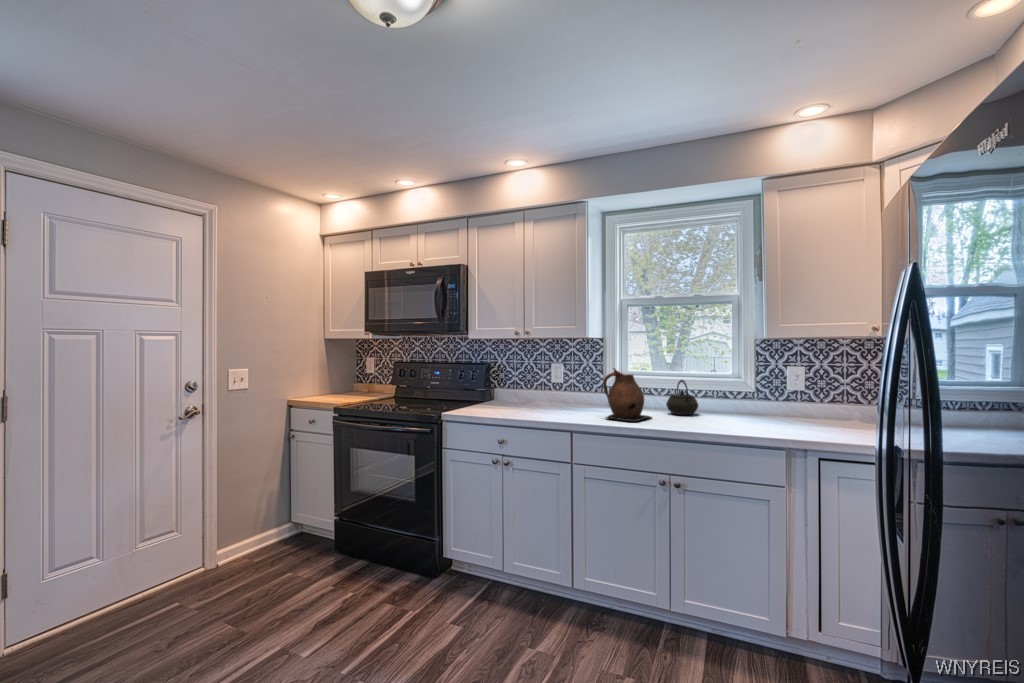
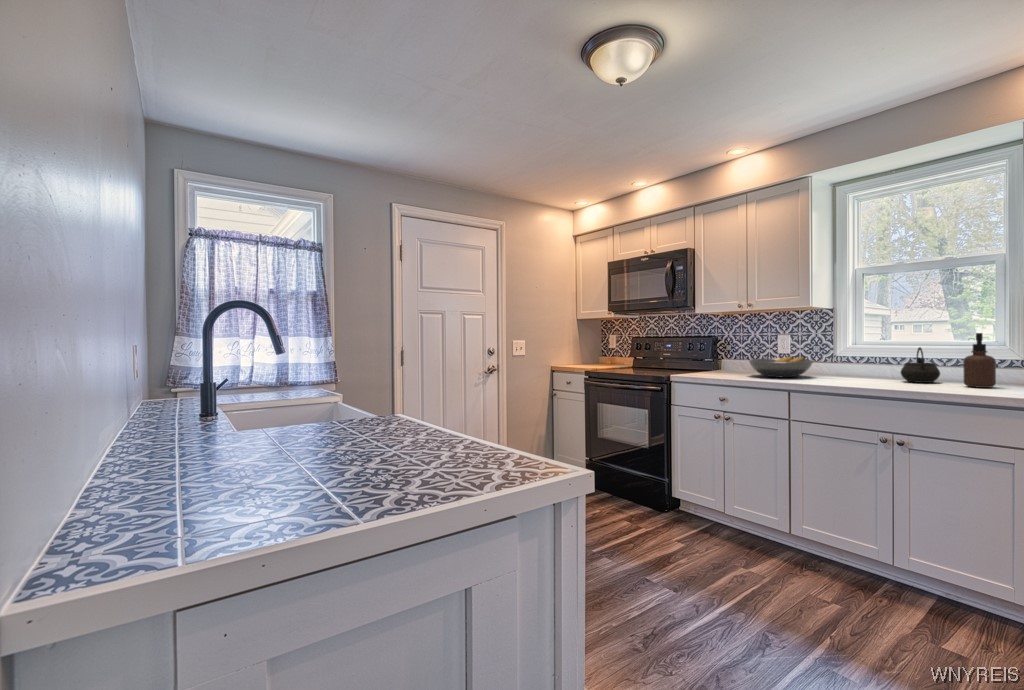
ceramic pitcher: present [603,368,651,422] -> none [821,335,877,385]
soap dispenser: none [721,368,746,421] -> present [963,333,996,388]
fruit bowl: none [527,389,590,411] -> present [749,356,813,377]

